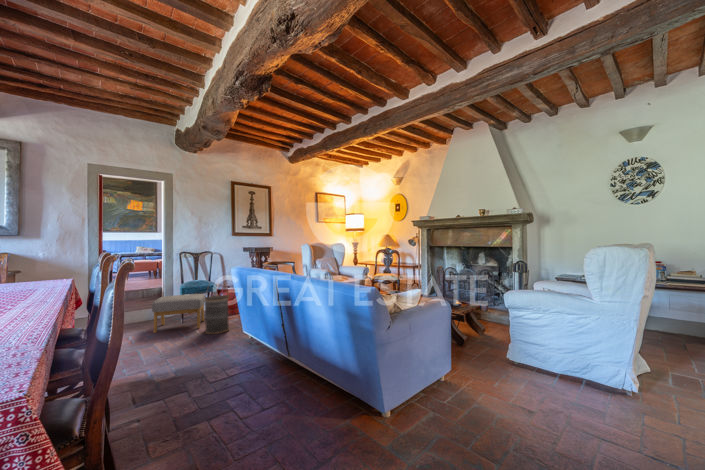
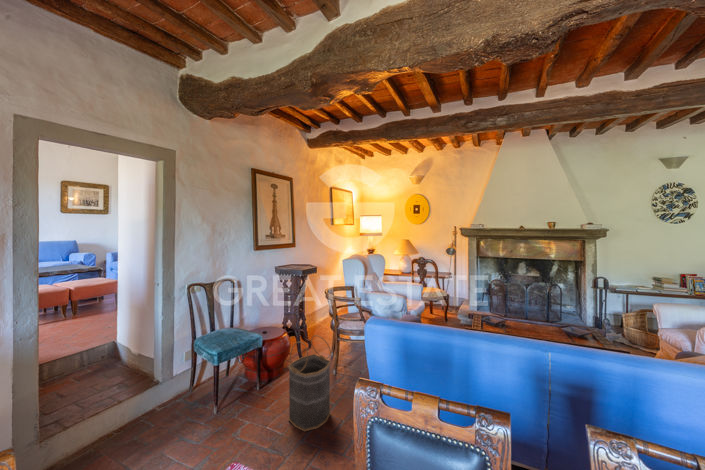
footstool: present [152,294,205,333] -> none [182,354,273,452]

